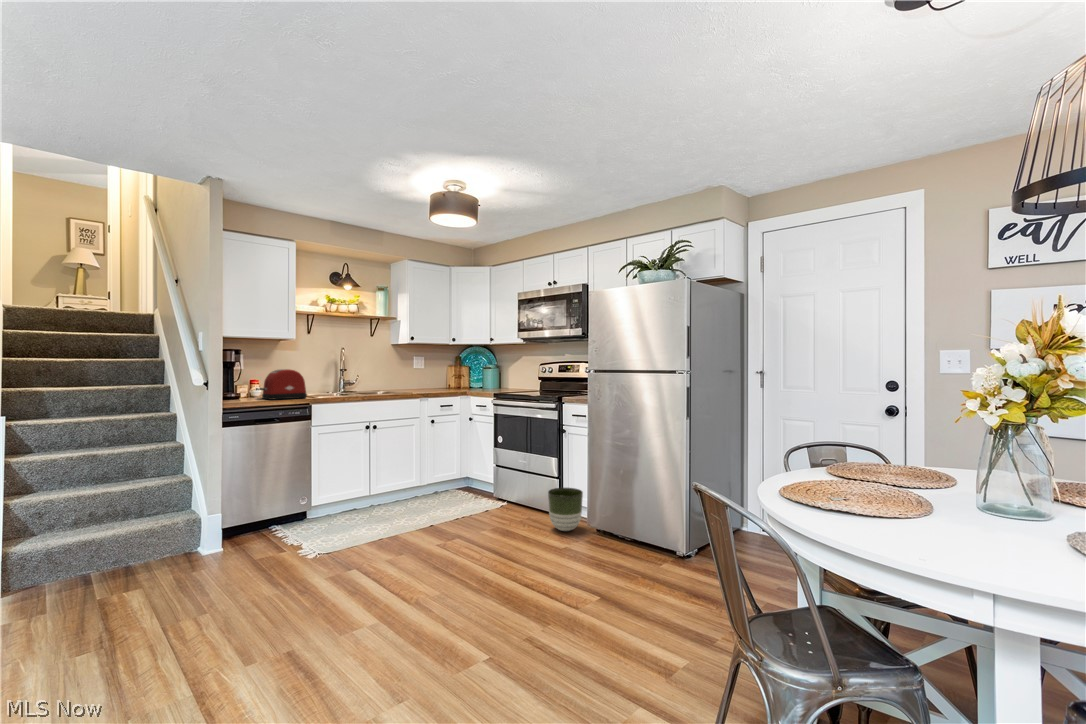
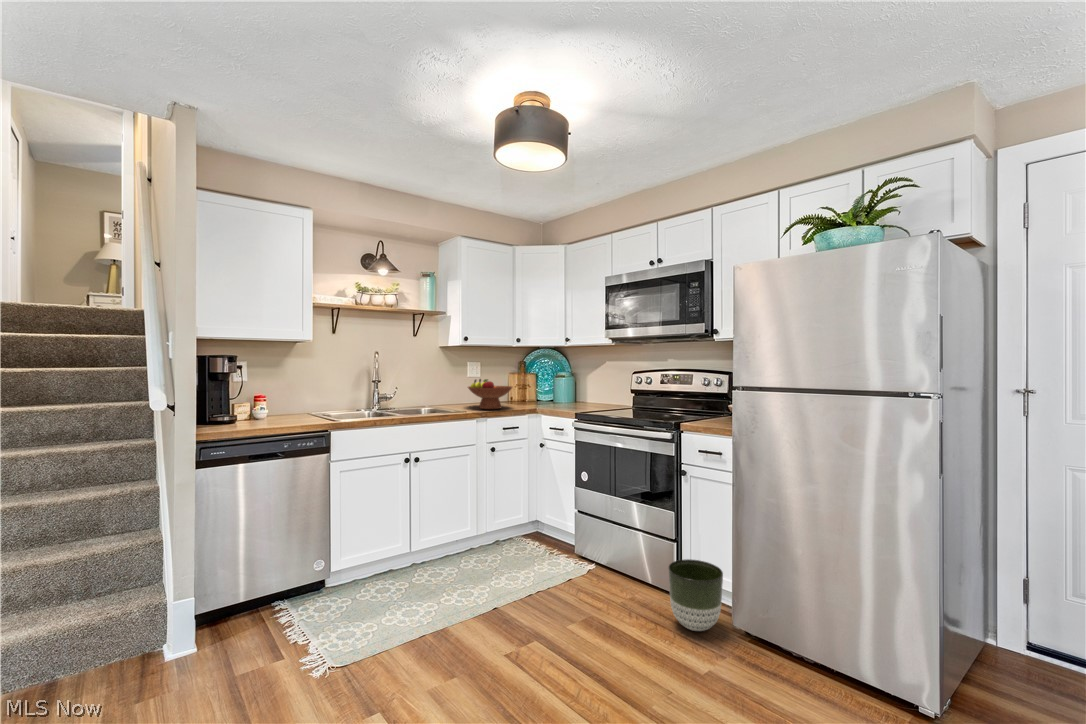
toaster: present [259,369,307,400] -> none [261,382,326,425]
fruit bowl: none [413,369,449,392] -> present [468,379,512,409]

